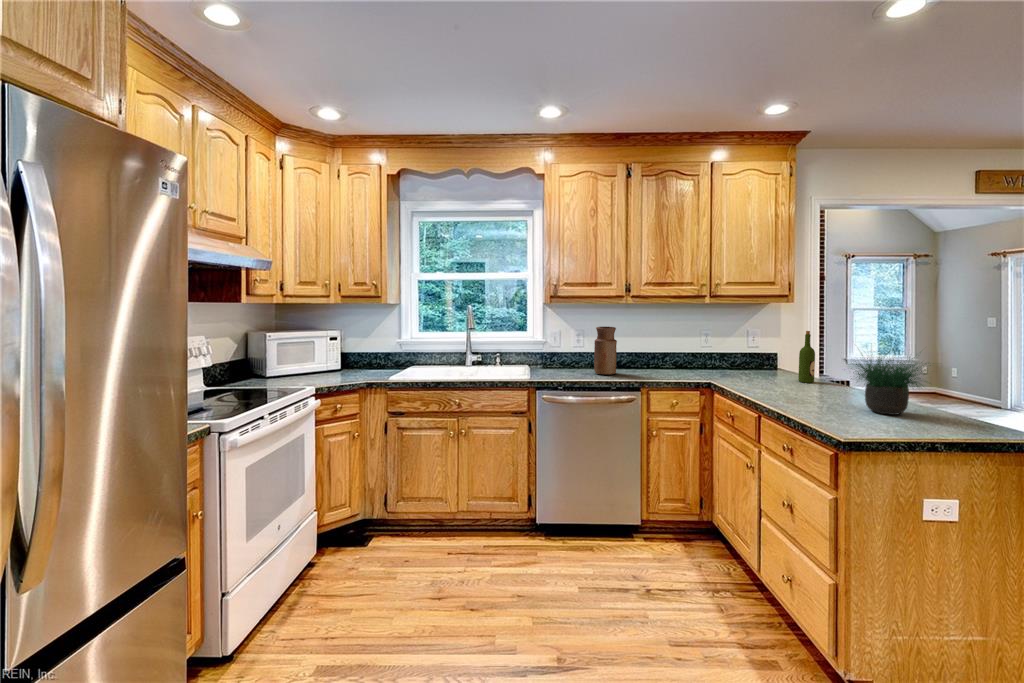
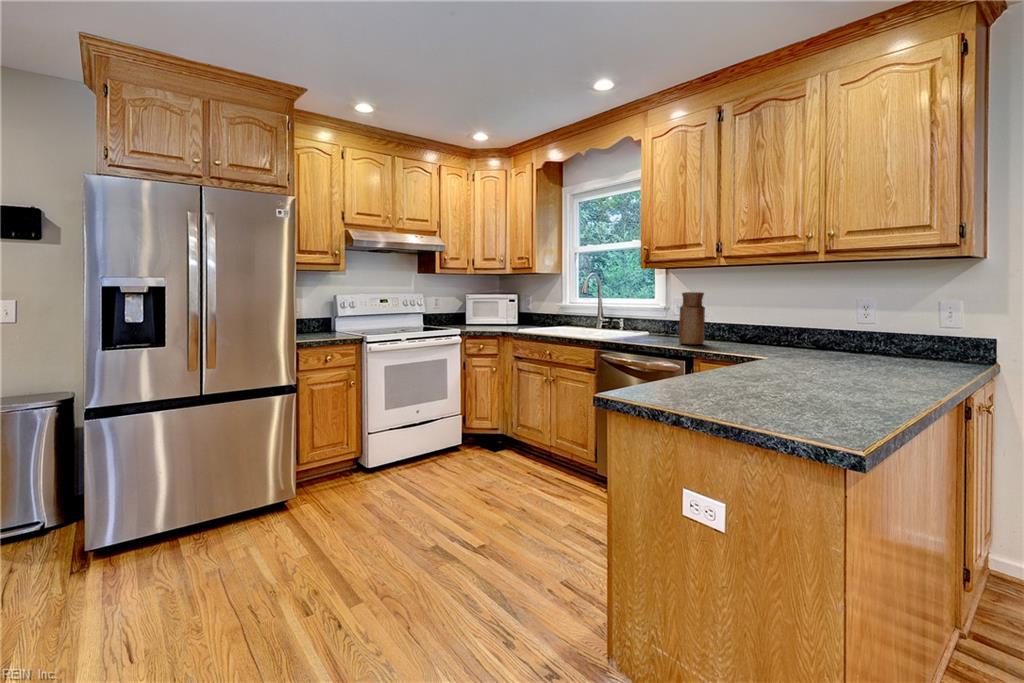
wine bottle: present [798,331,815,383] -> none [904,293,934,374]
potted plant: present [856,350,922,415] -> none [734,276,871,395]

